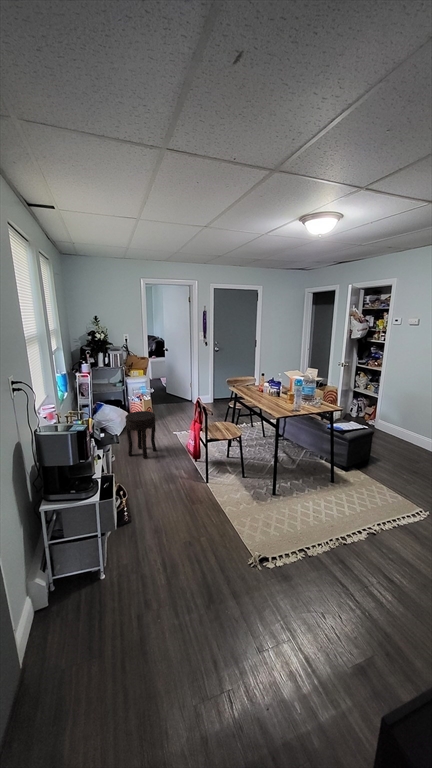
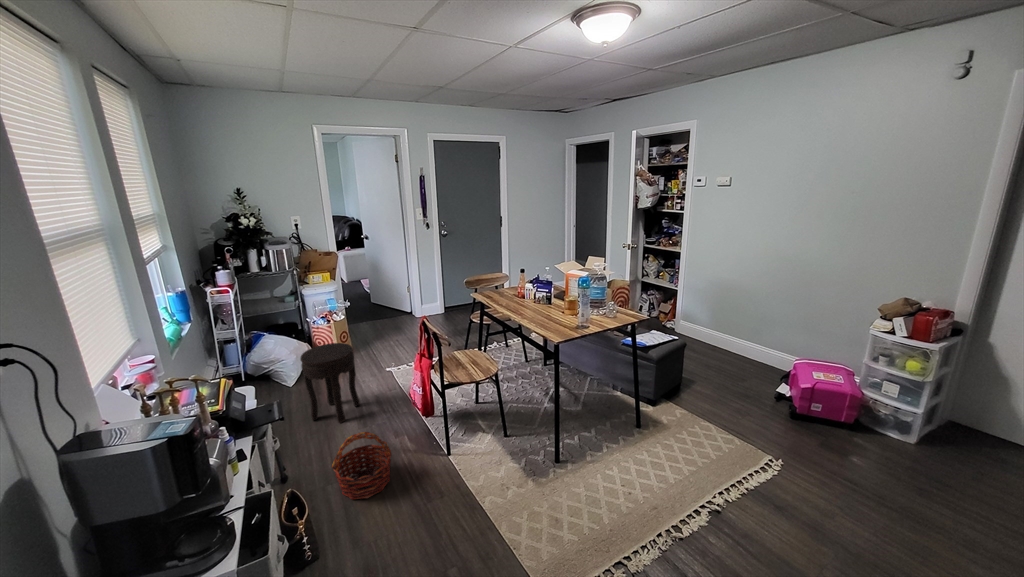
basket: none [140,460,174,498] -> present [332,432,392,499]

